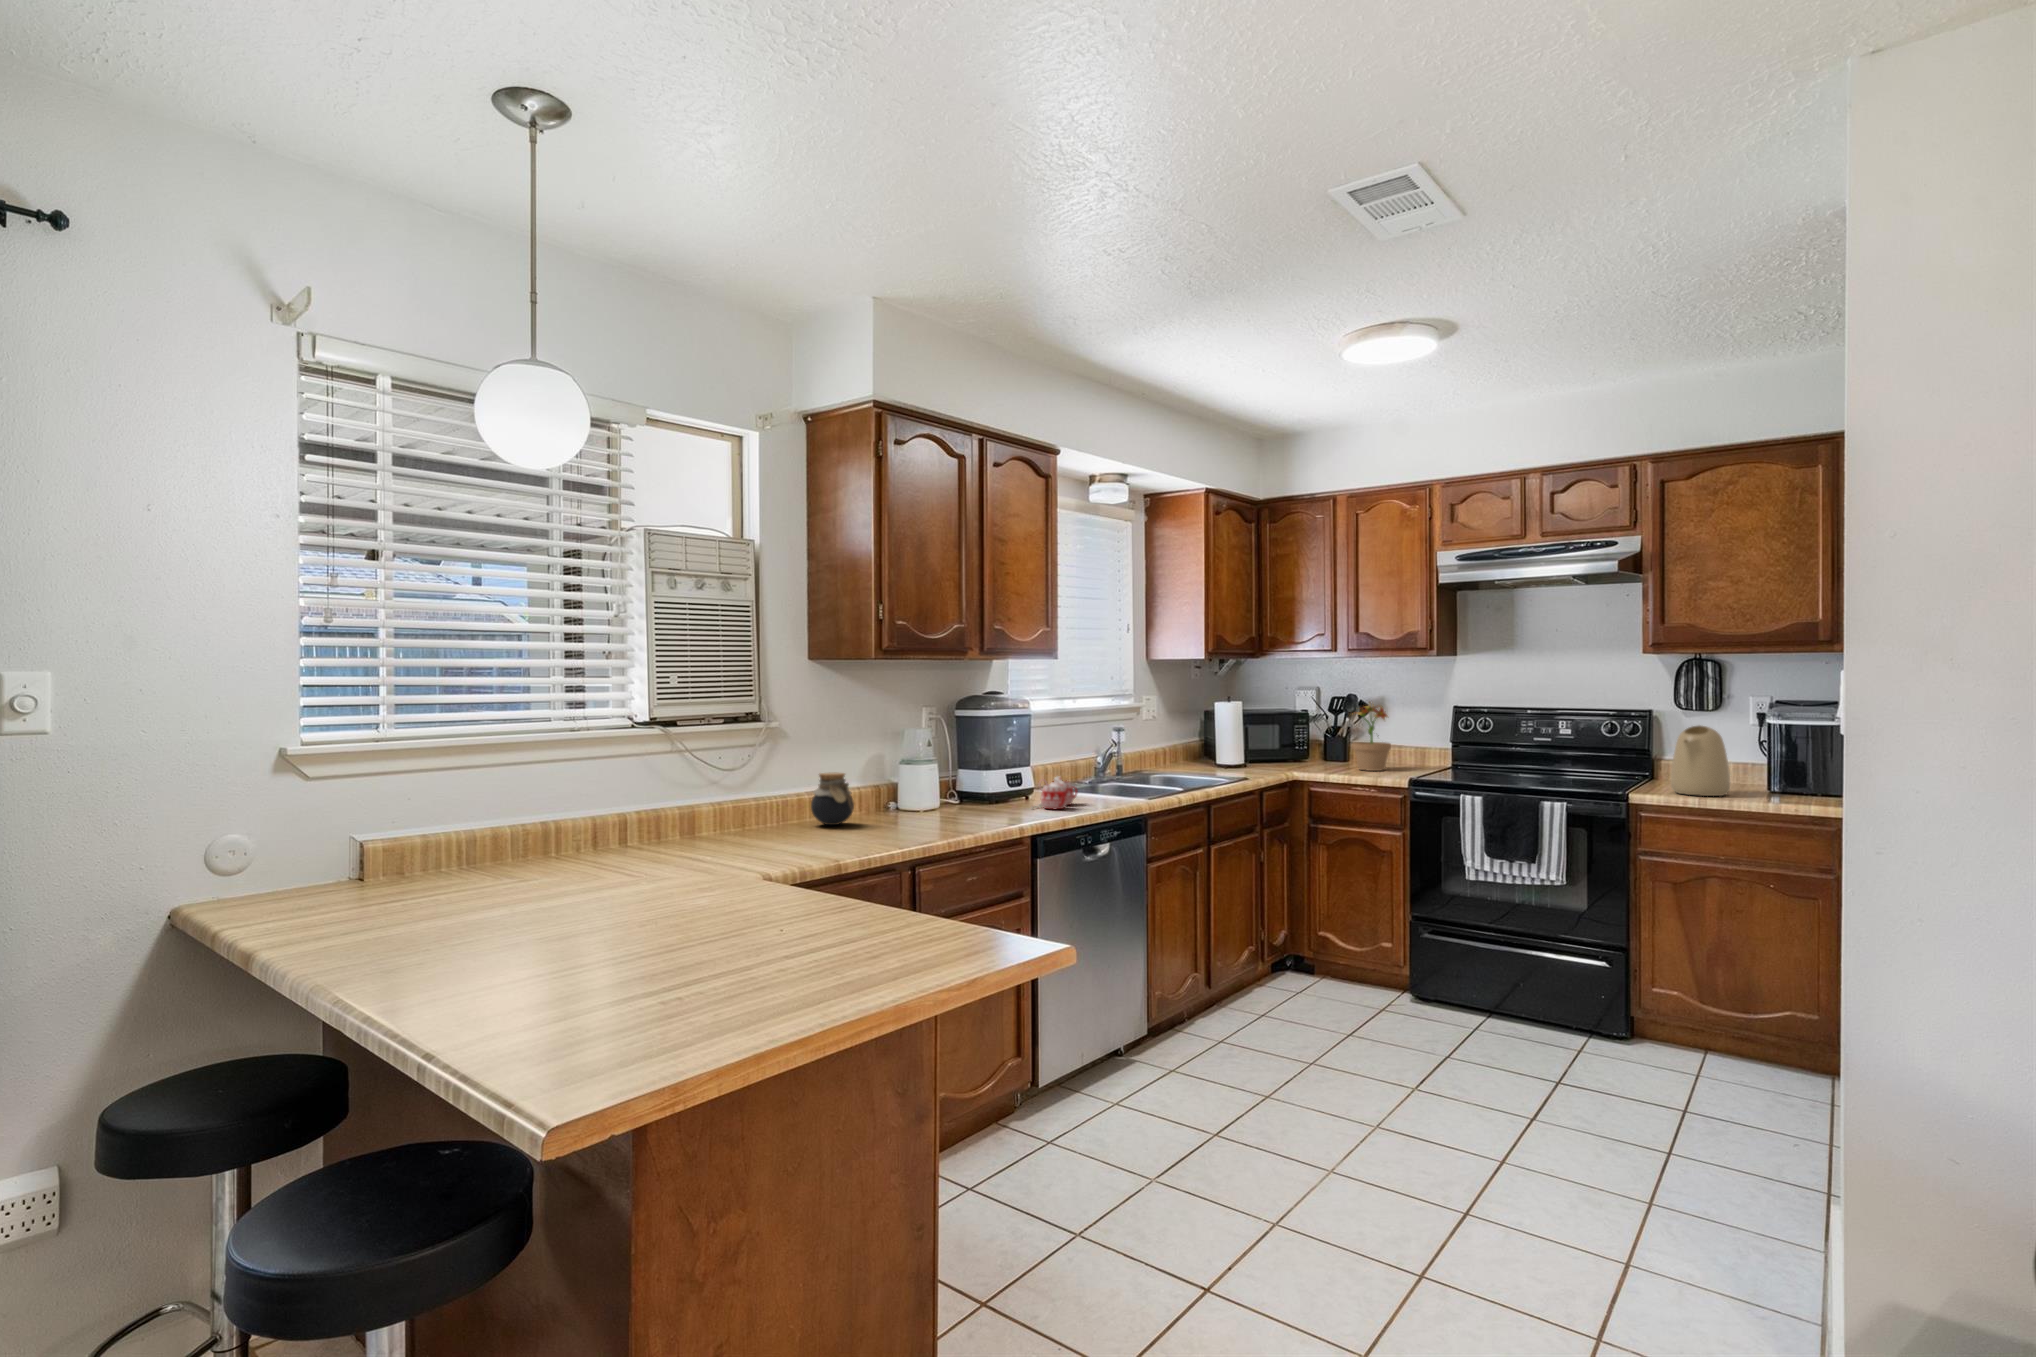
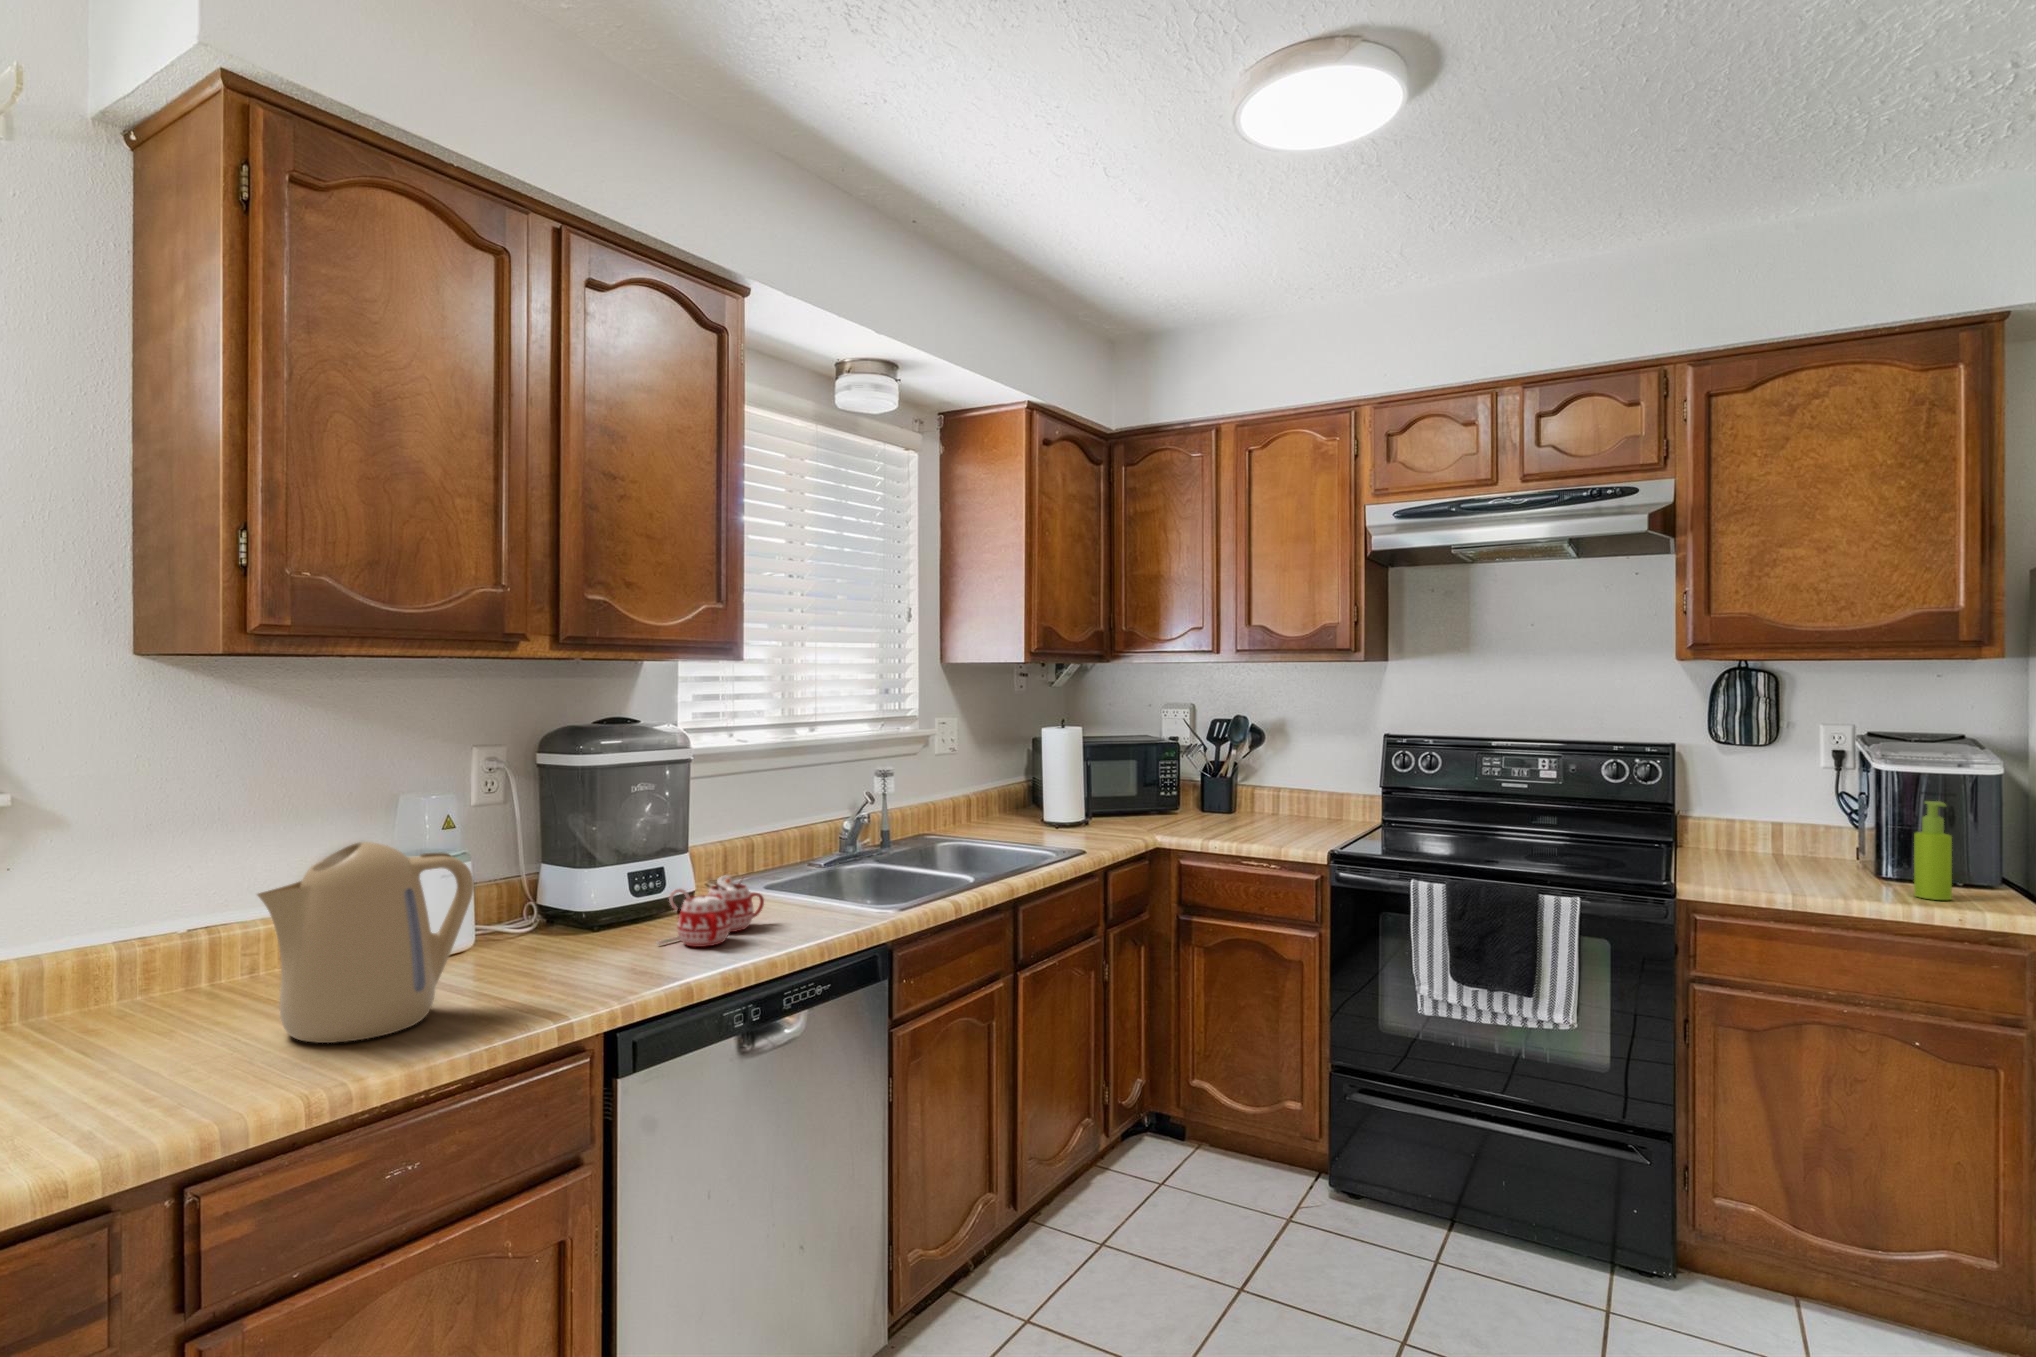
potted plant: present [1352,705,1391,771] -> none [1237,725,1297,832]
kettle: present [1671,726,1730,796] -> present [257,842,474,1043]
soap dispenser: none [1779,741,1801,801] -> present [1914,801,1952,900]
jar: present [811,773,854,825] -> none [74,904,198,1028]

